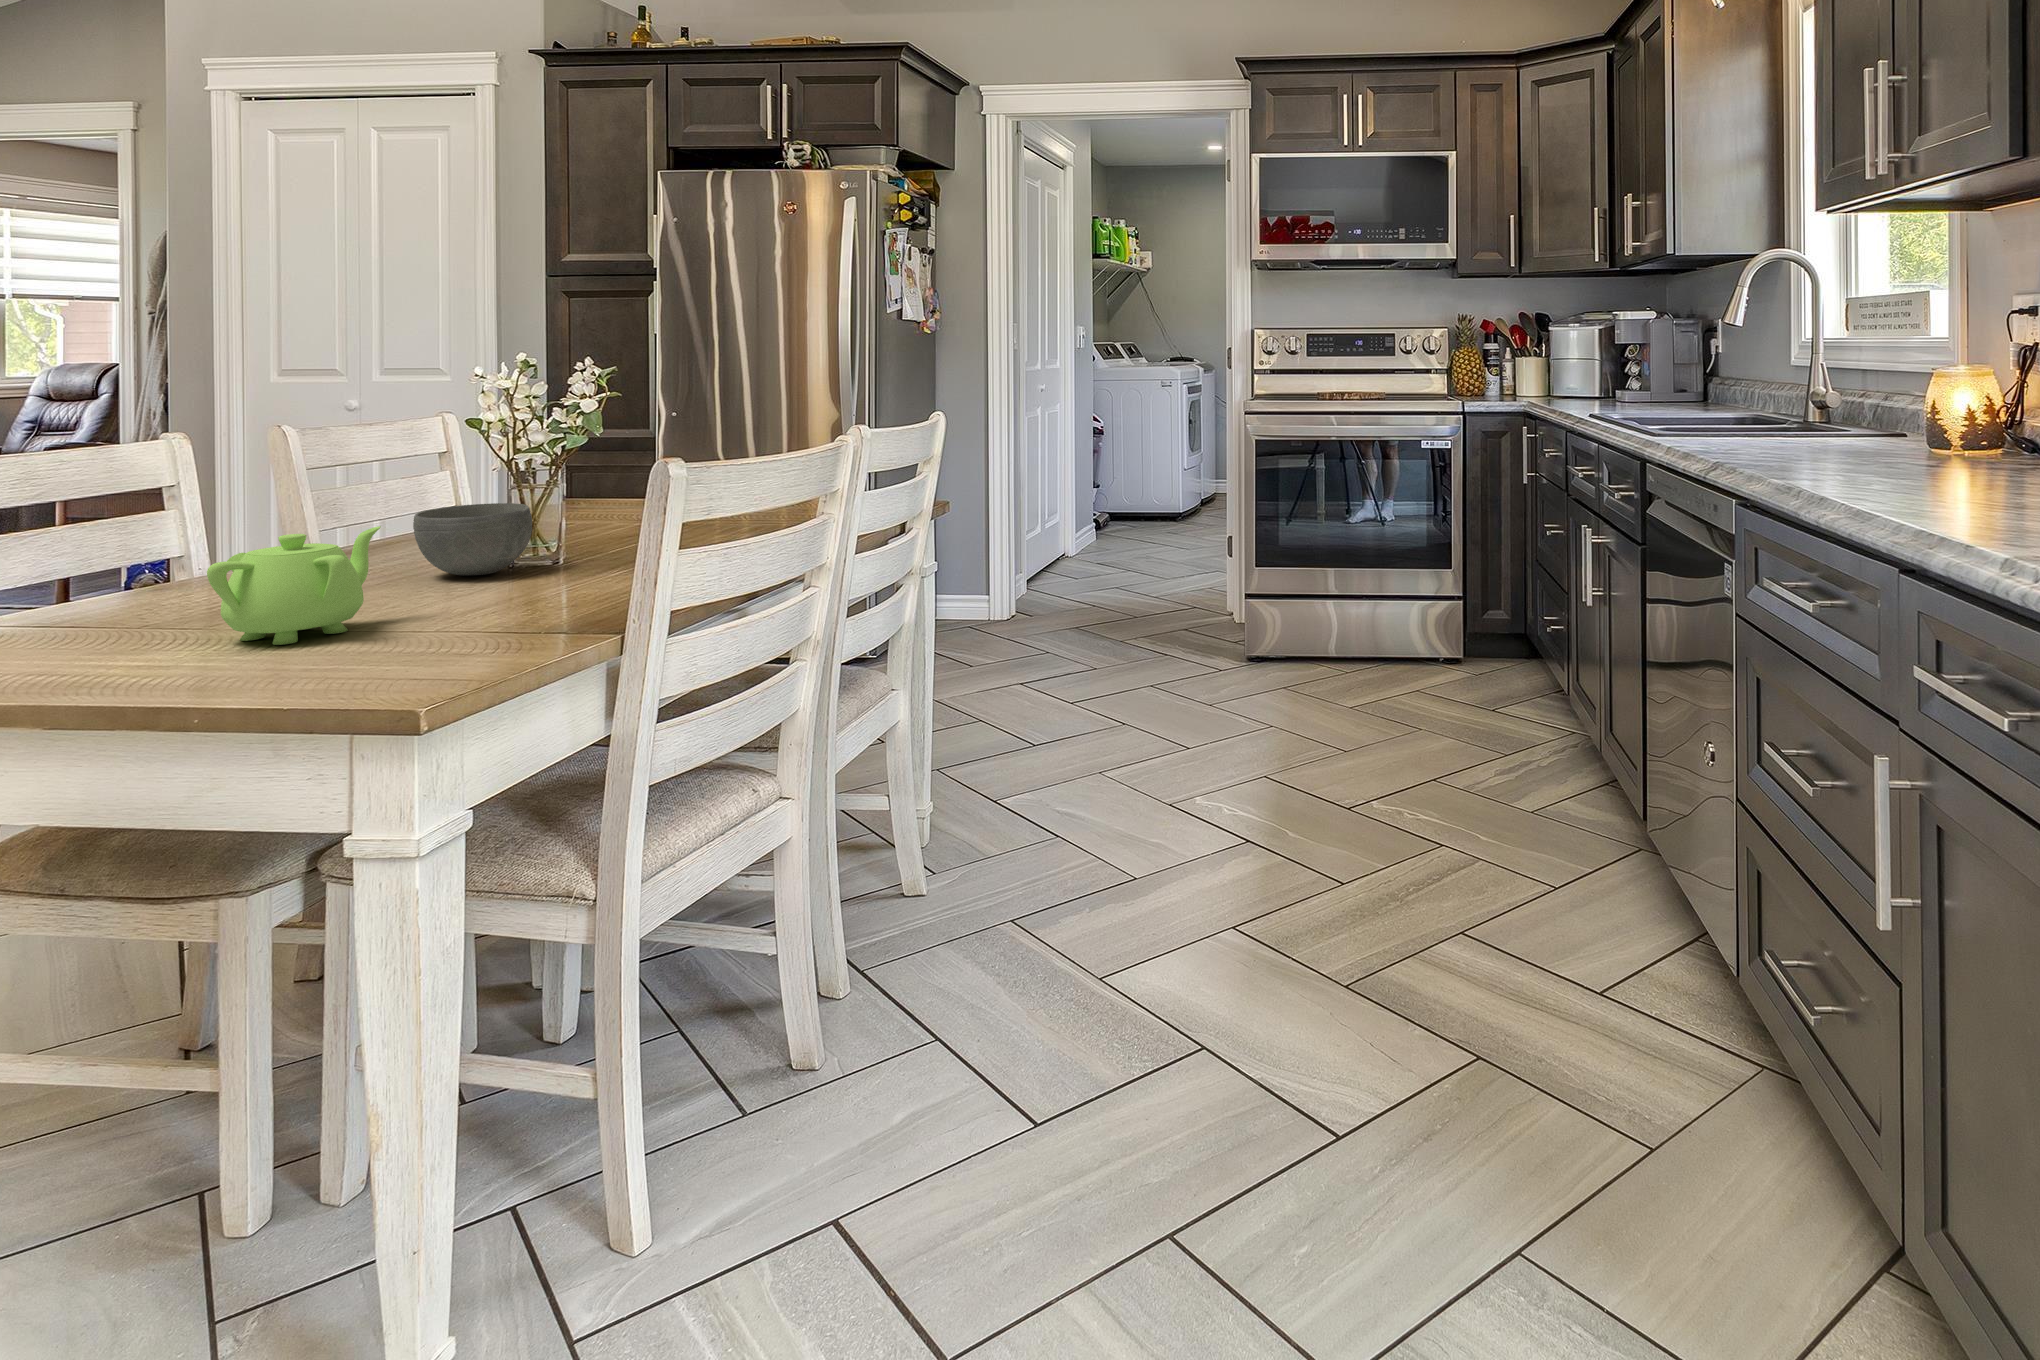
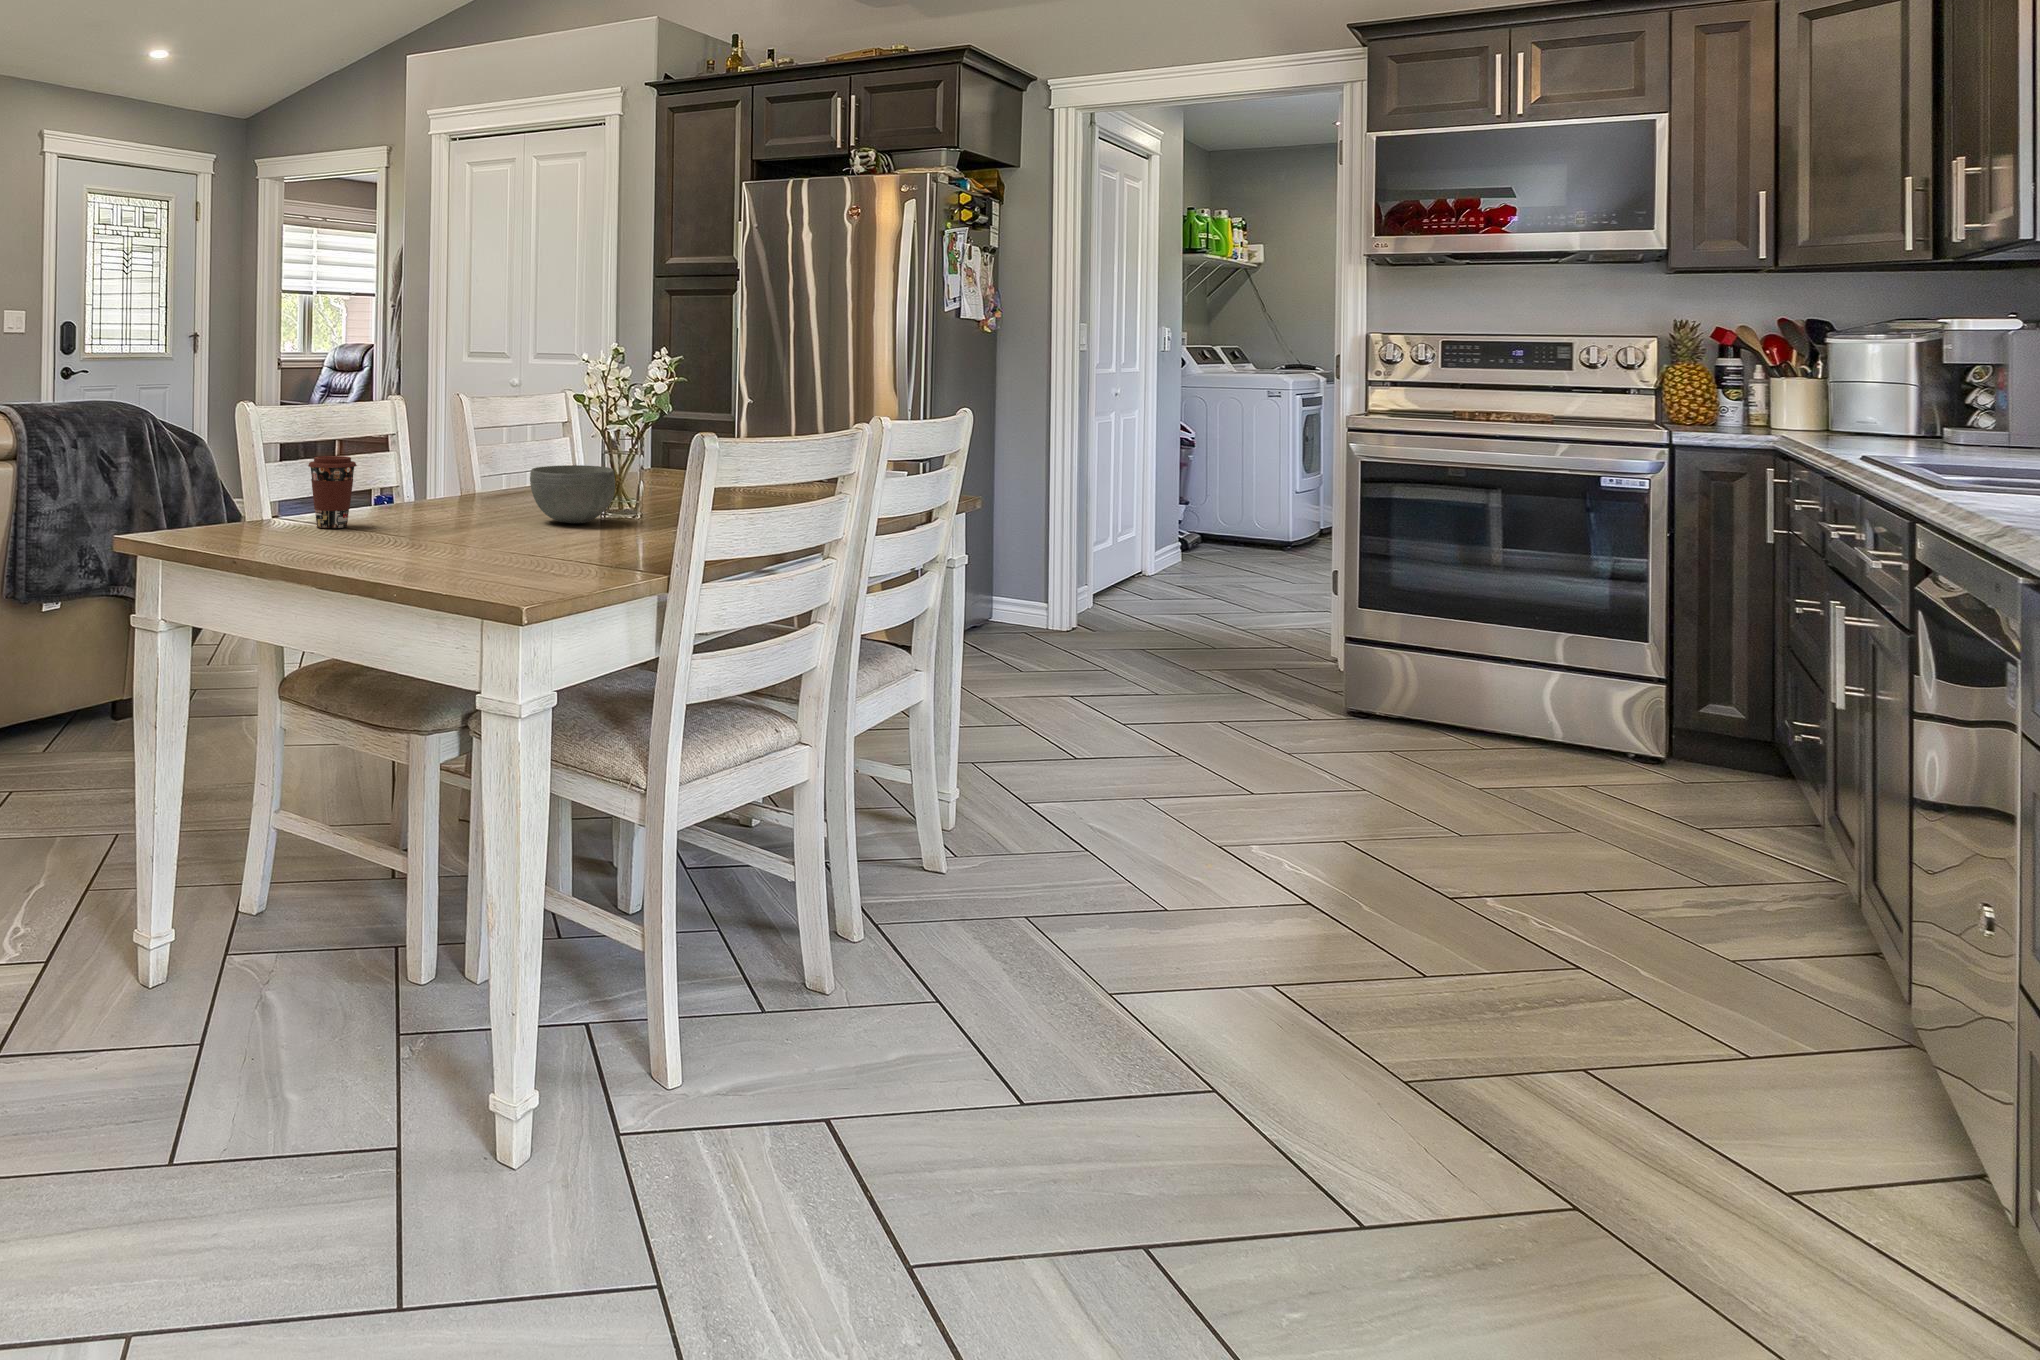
coffee cup: none [52,521,139,622] -> present [308,456,357,528]
teapot: present [207,526,381,645] -> none [396,472,506,555]

